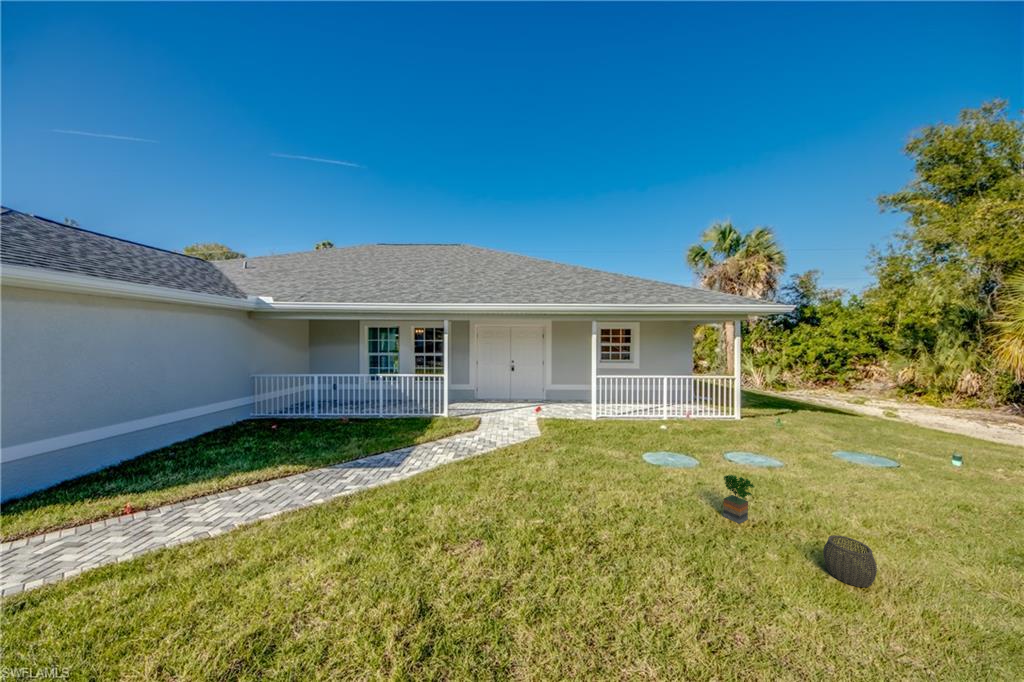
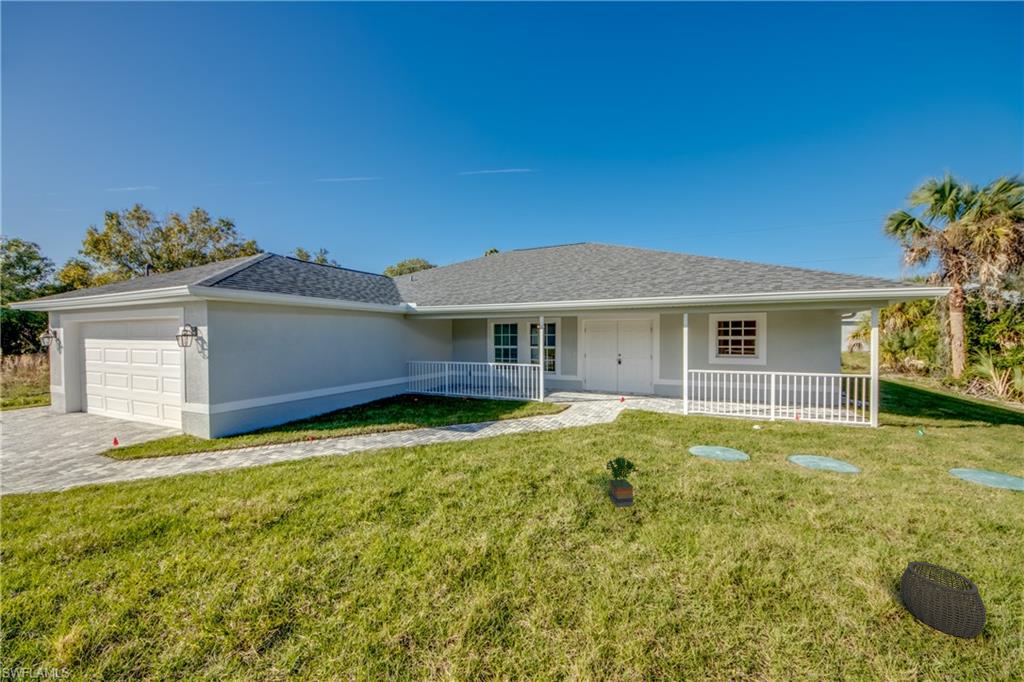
potted tree: present [723,475,754,524] -> present [606,457,639,507]

